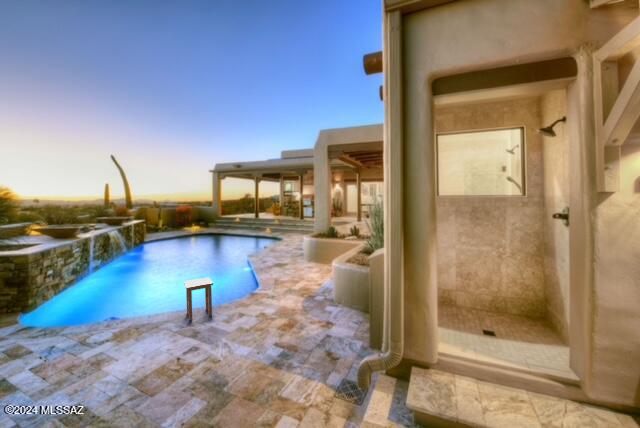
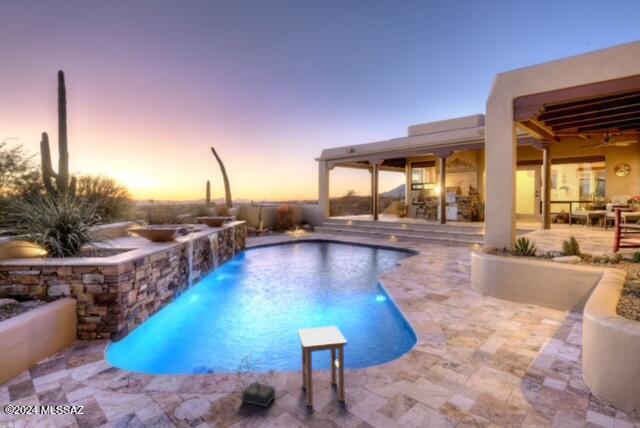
decorative plant: none [138,299,172,326] -> present [237,363,275,407]

